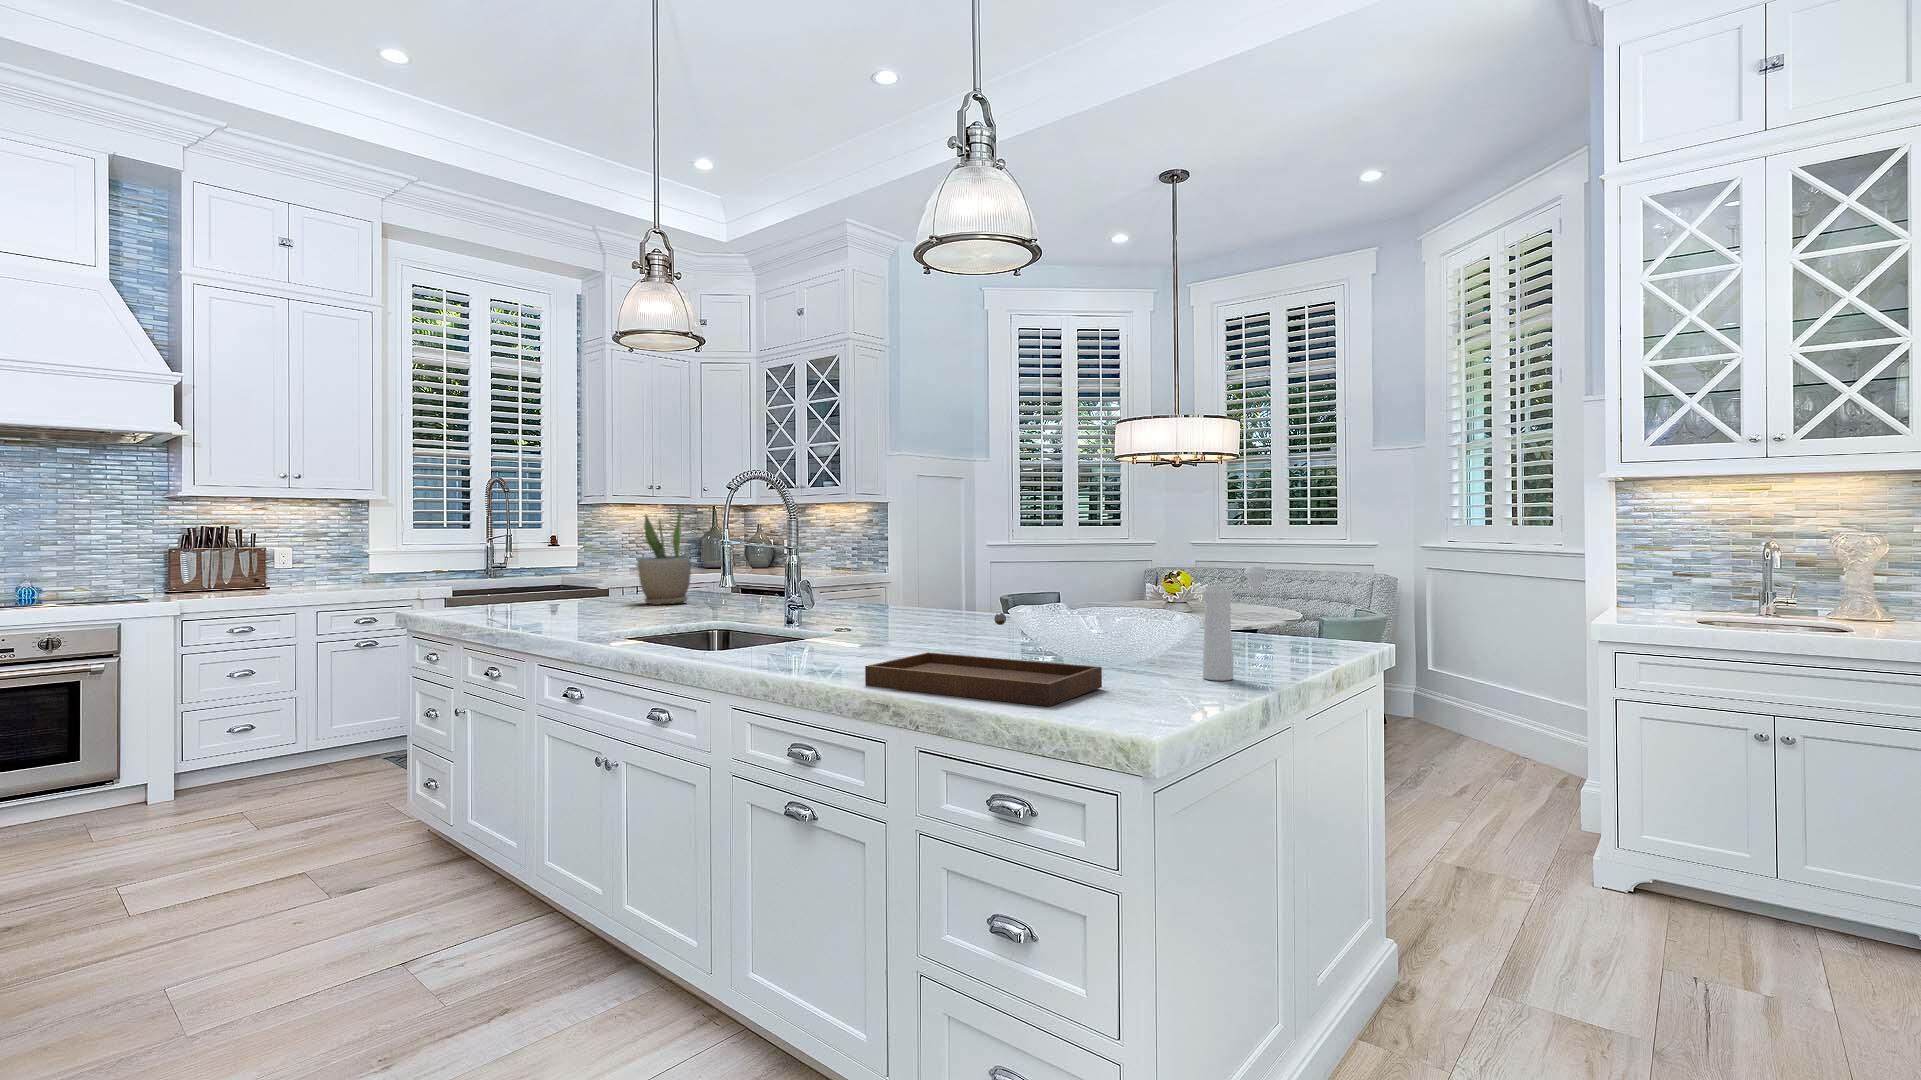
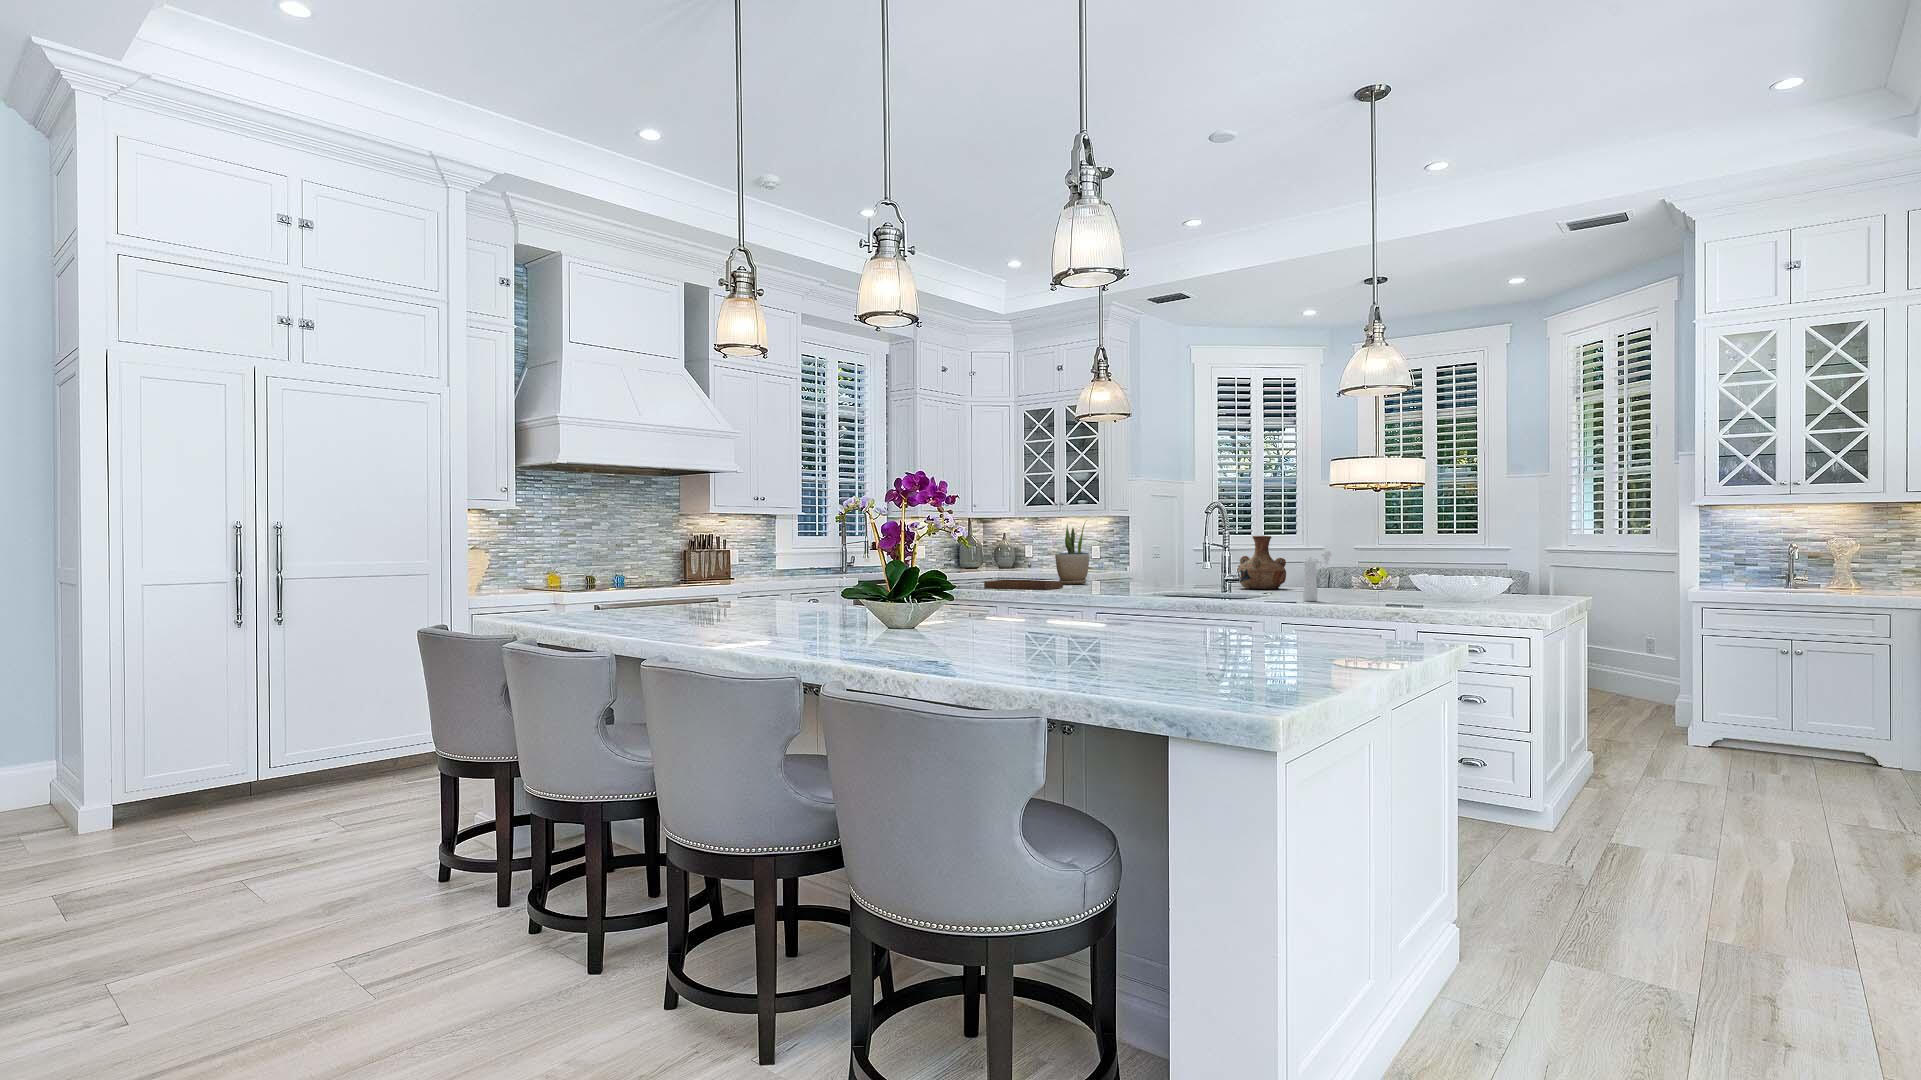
vase: none [851,531,934,620] -> present [1237,536,1286,589]
pepper mill: present [1202,566,1267,681] -> present [1303,551,1332,601]
tray: present [865,613,1102,706] -> present [984,564,1063,590]

